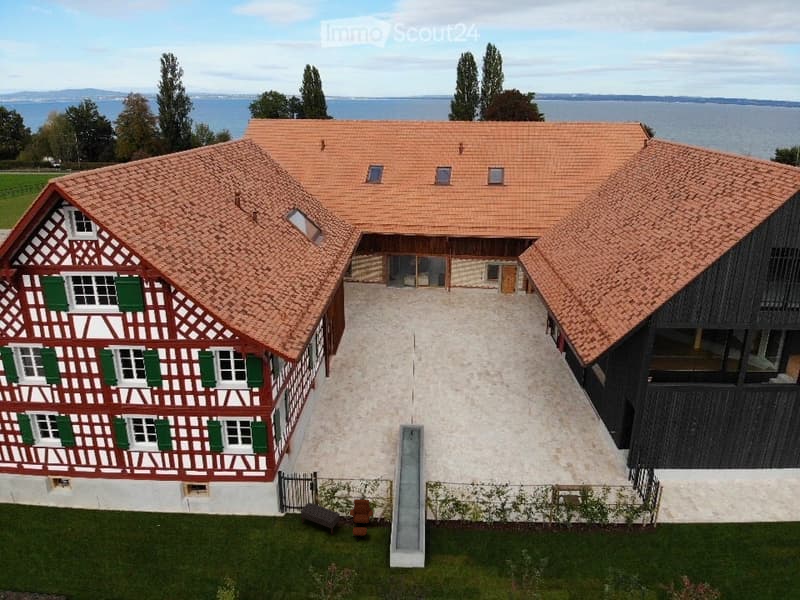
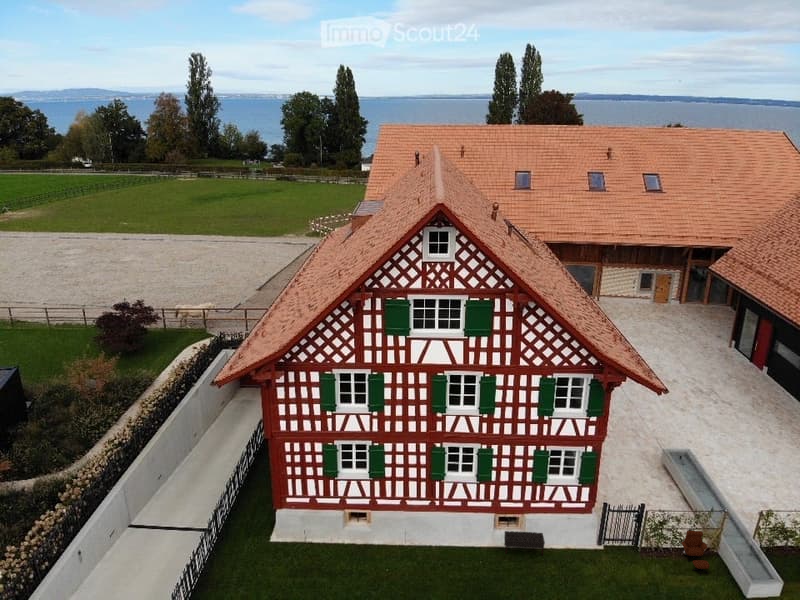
bench: present [301,503,340,535] -> present [505,531,545,555]

